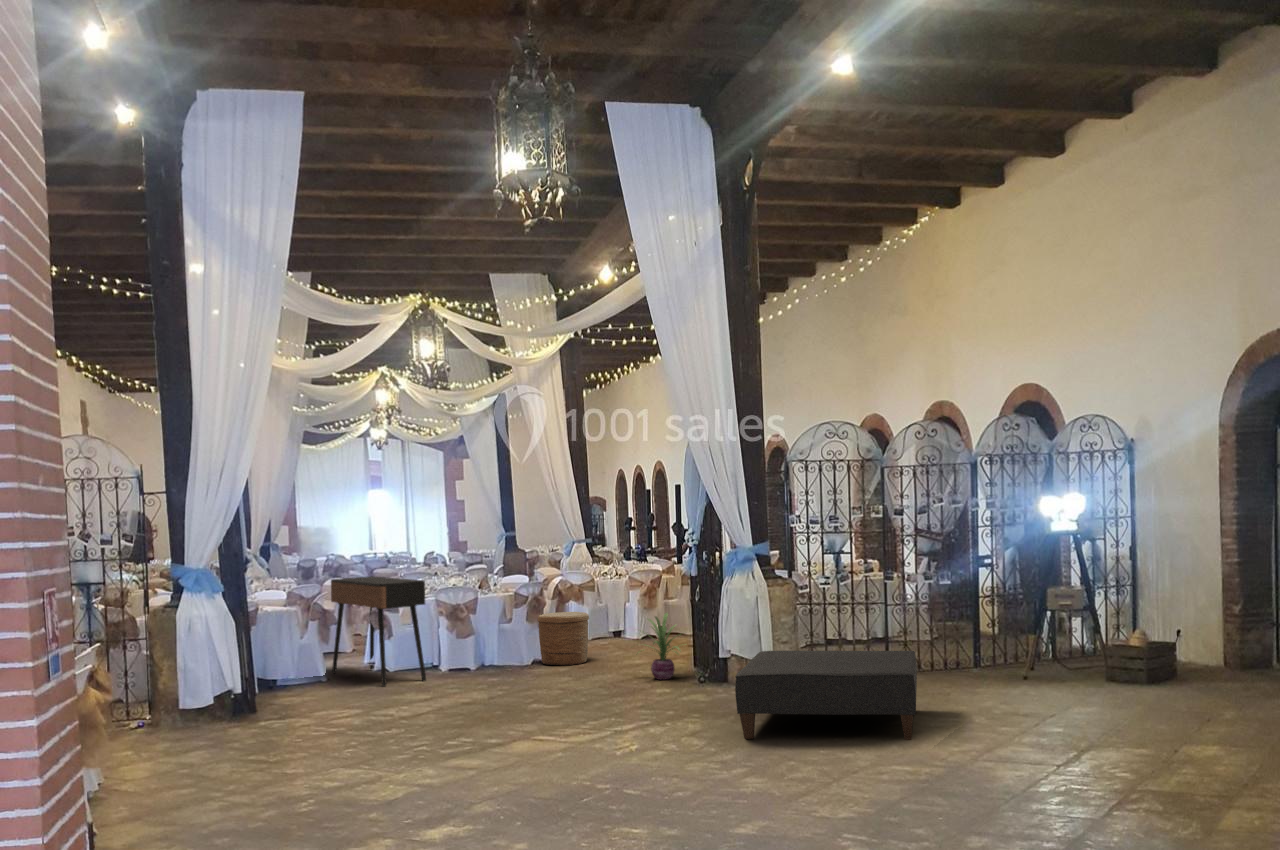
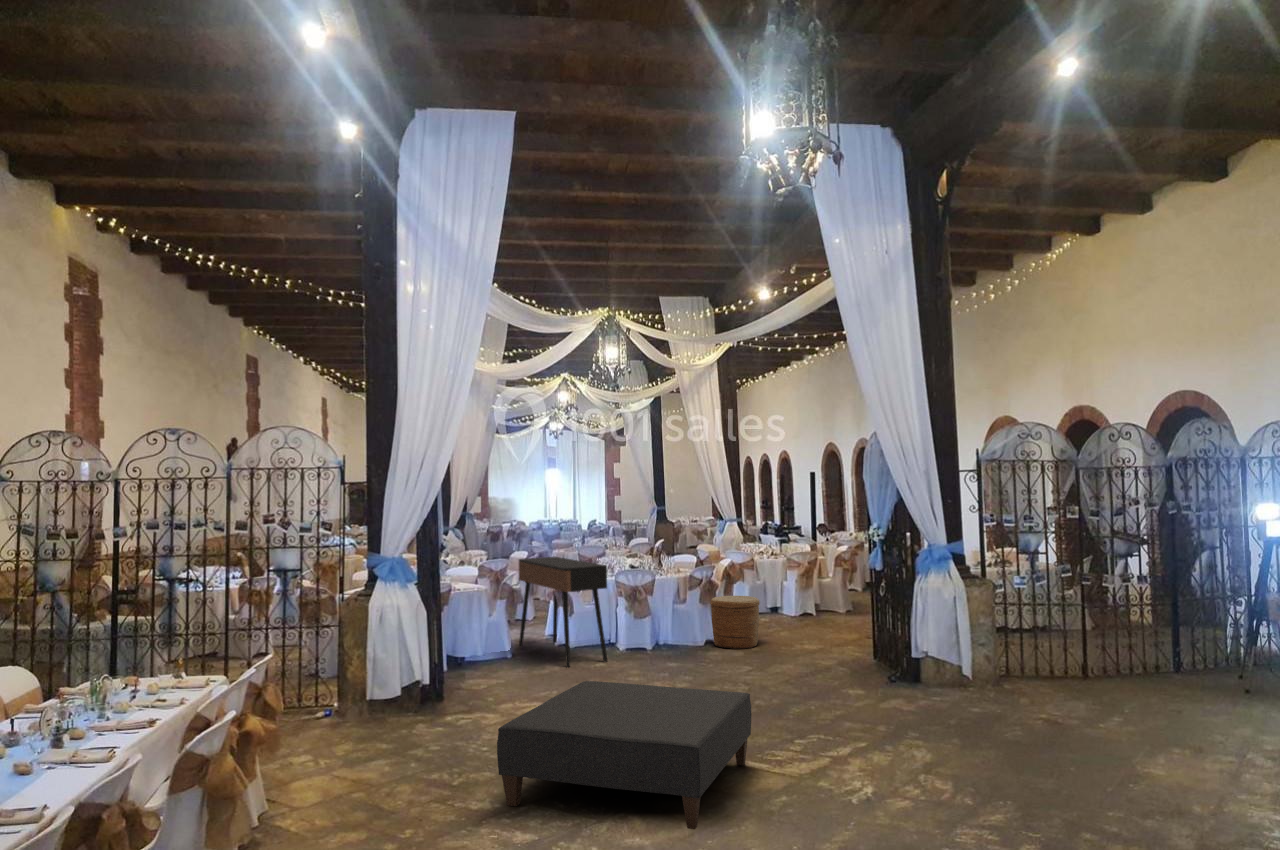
decorative plant: present [648,613,680,680] -> none [811,606,884,676]
ottoman: present [735,651,917,740] -> present [497,681,751,829]

